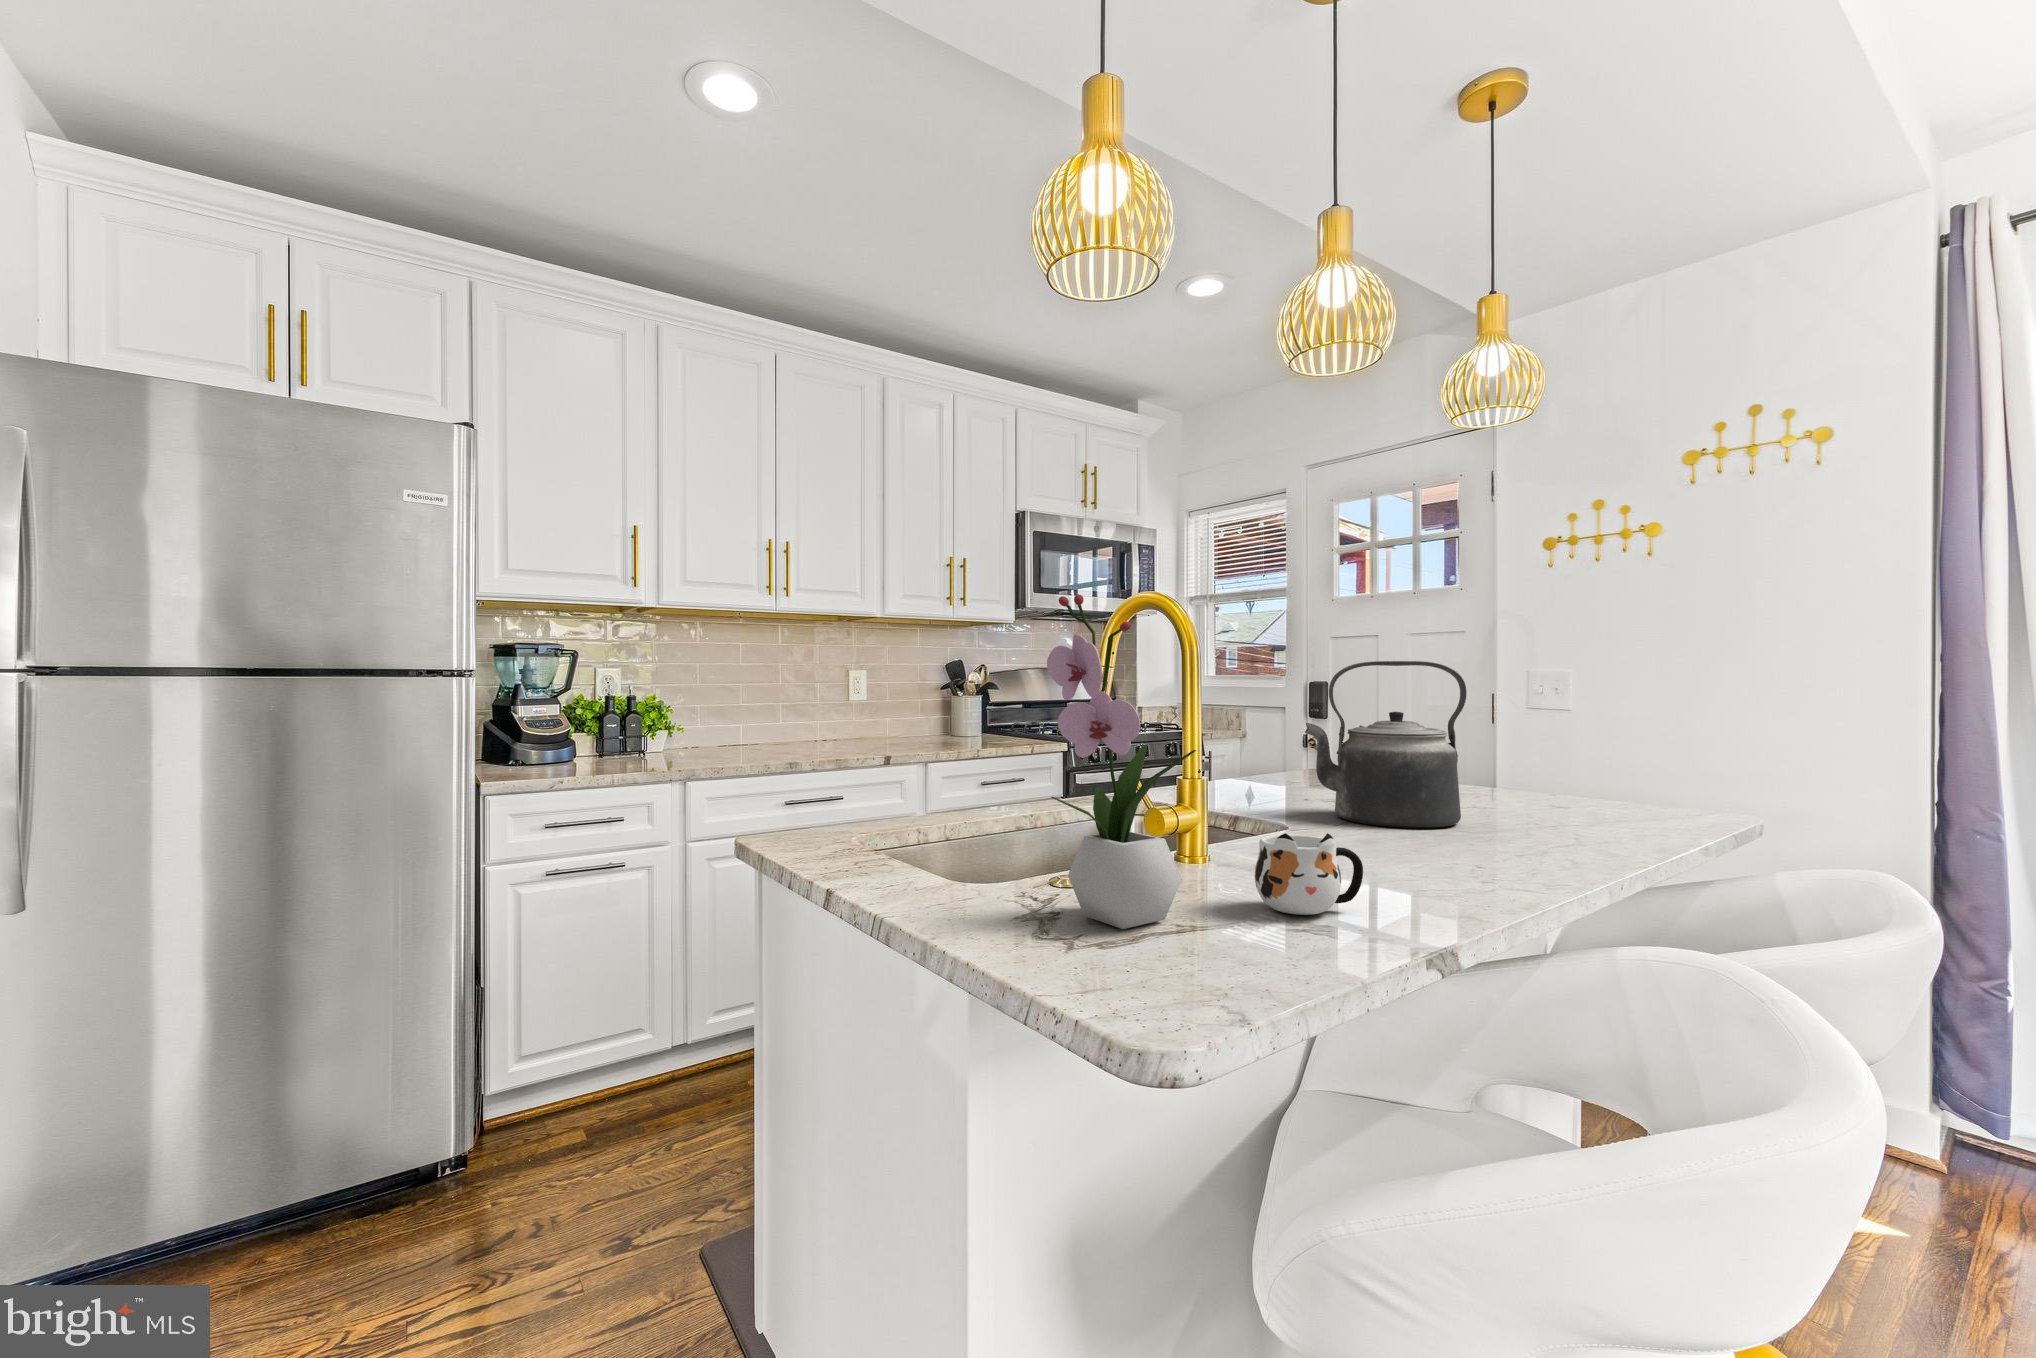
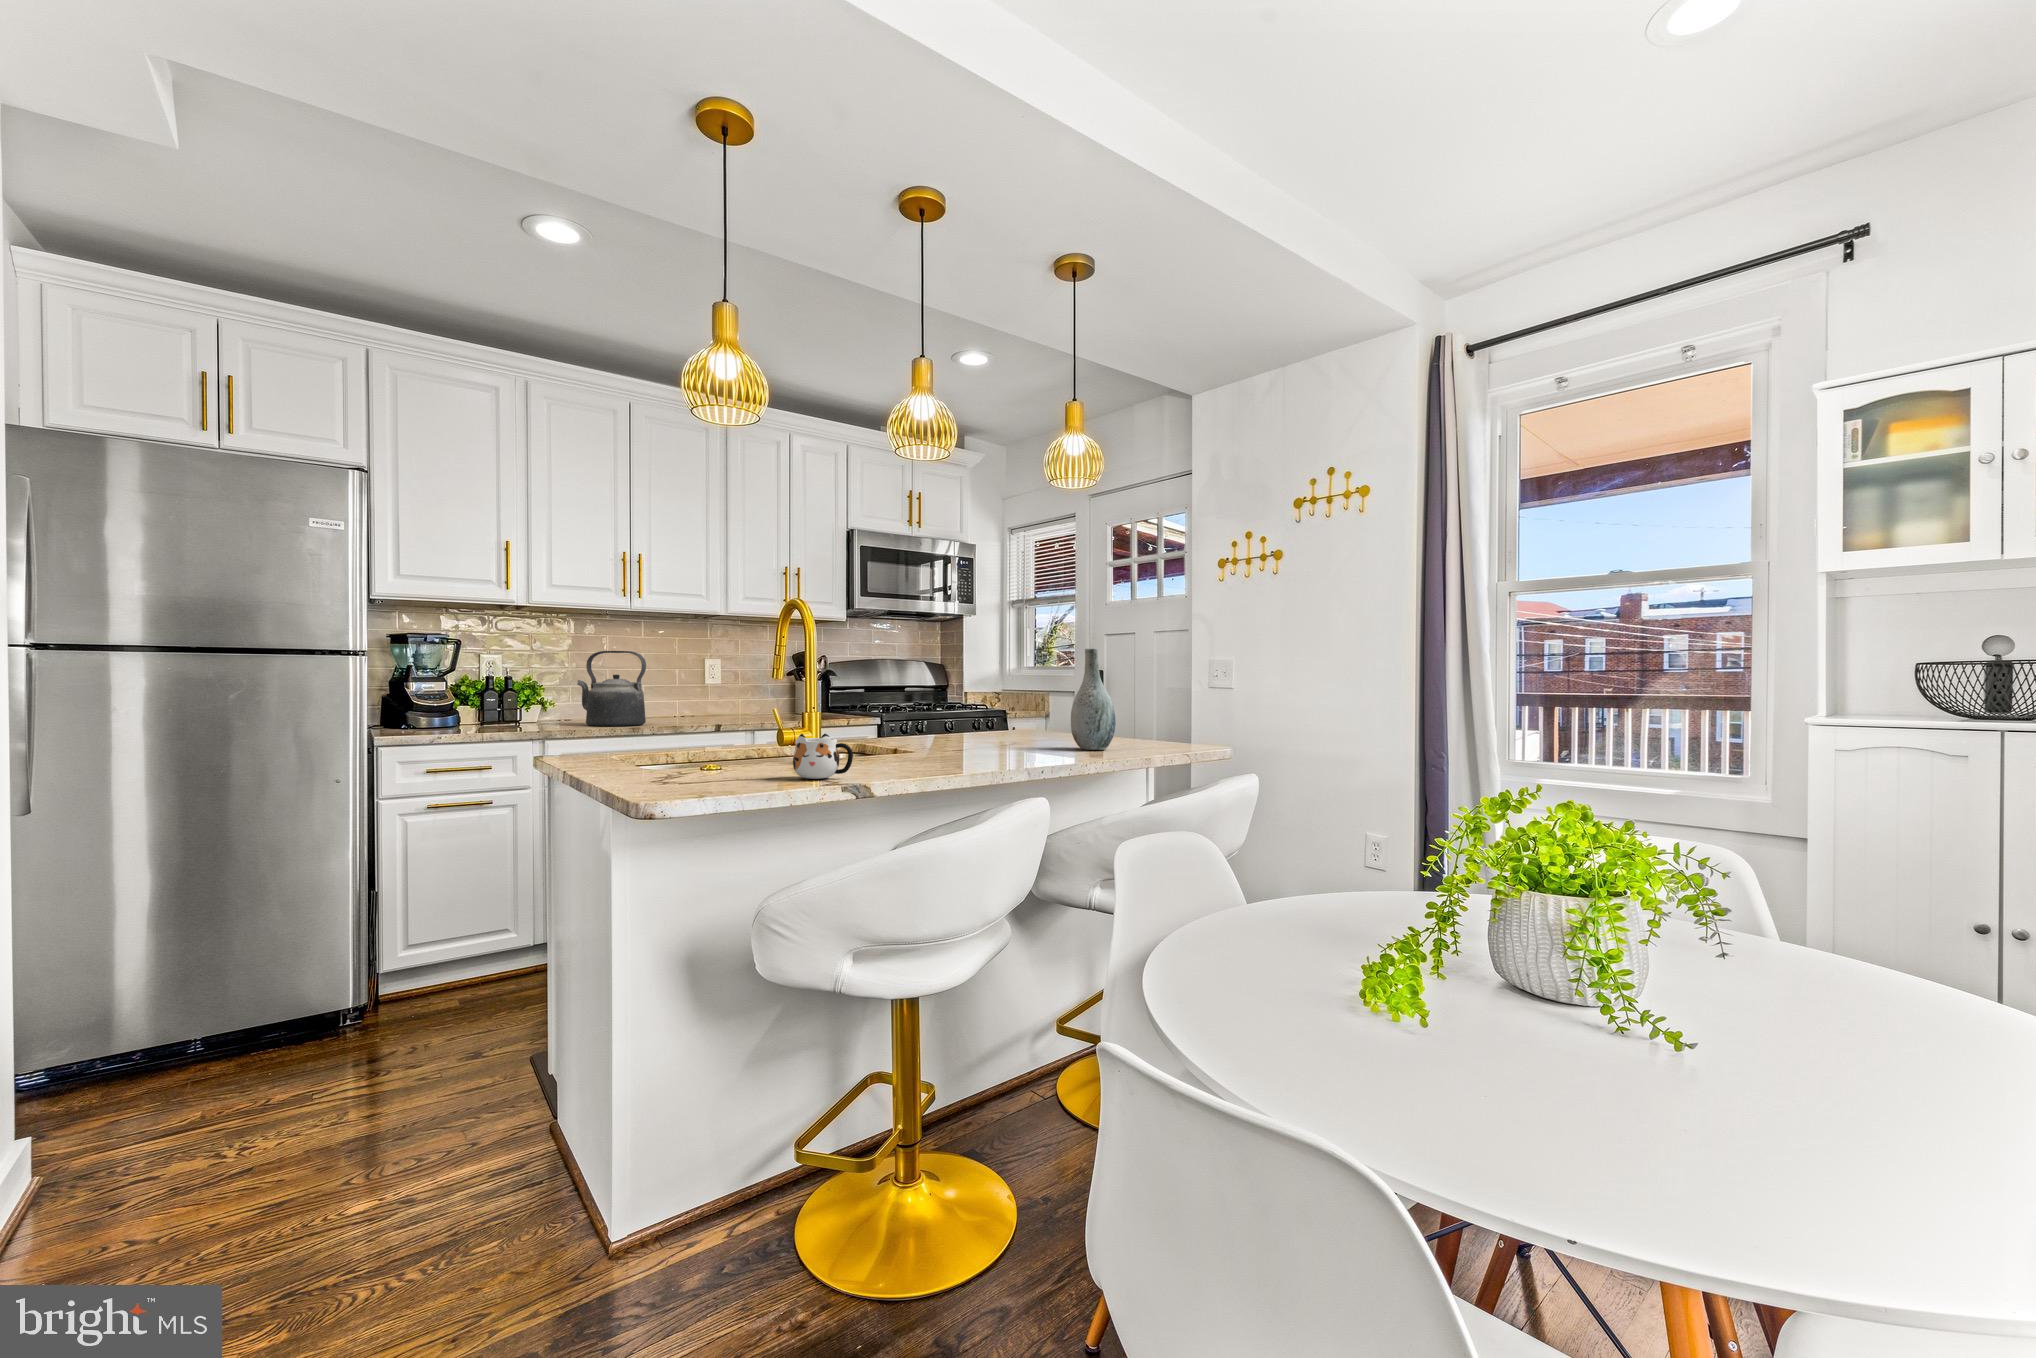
flower arrangement: present [1047,594,1196,929] -> none [663,602,748,782]
kettle: present [1305,661,1467,828] -> present [577,651,646,726]
vase: none [1477,664,1553,816] -> present [1071,648,1116,750]

